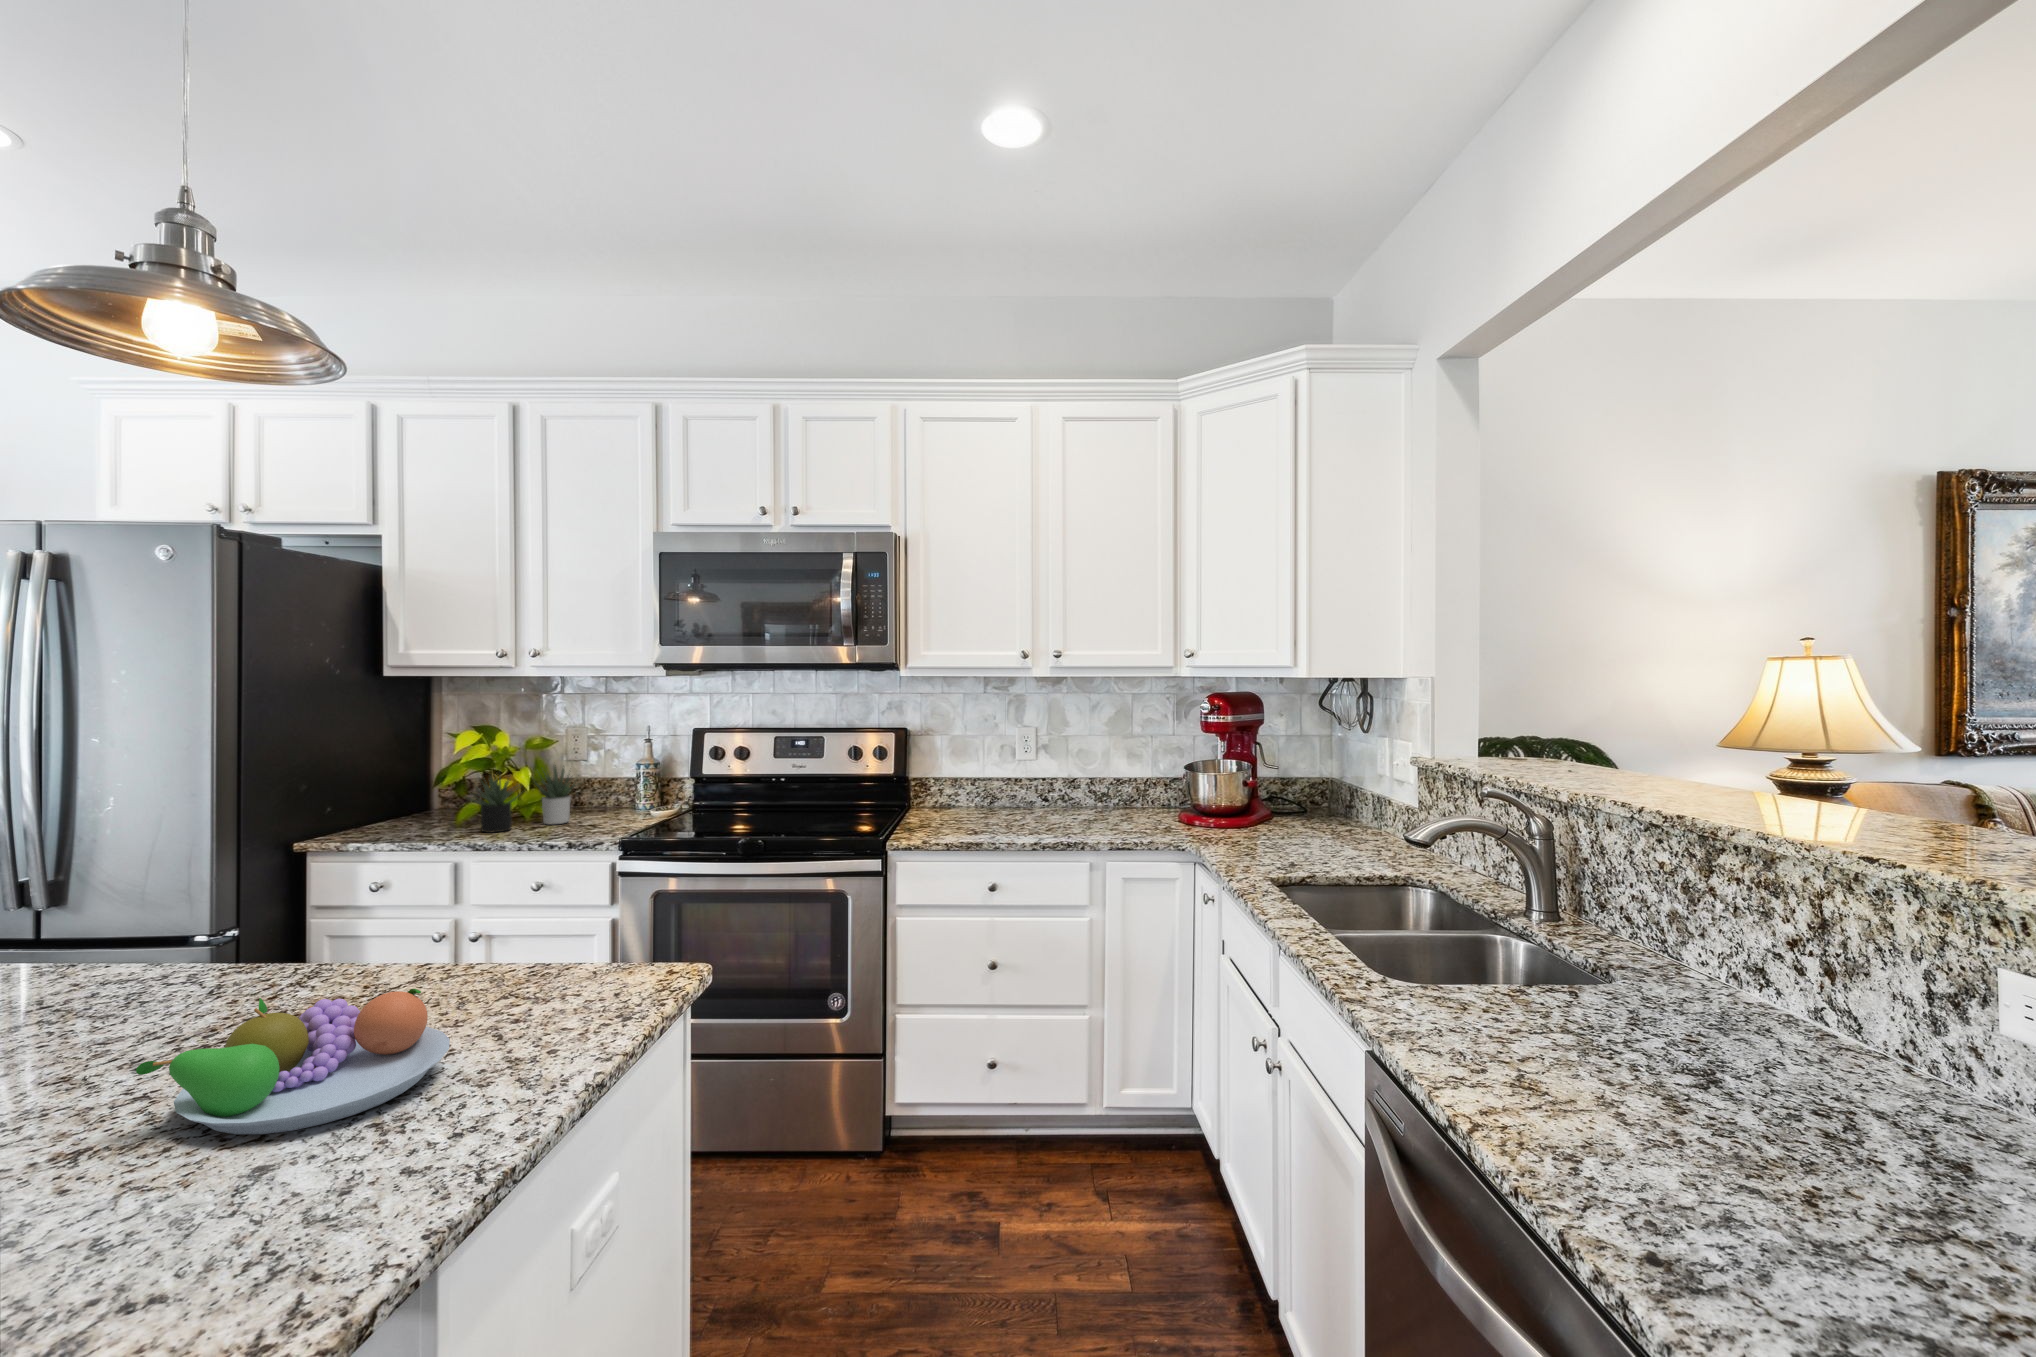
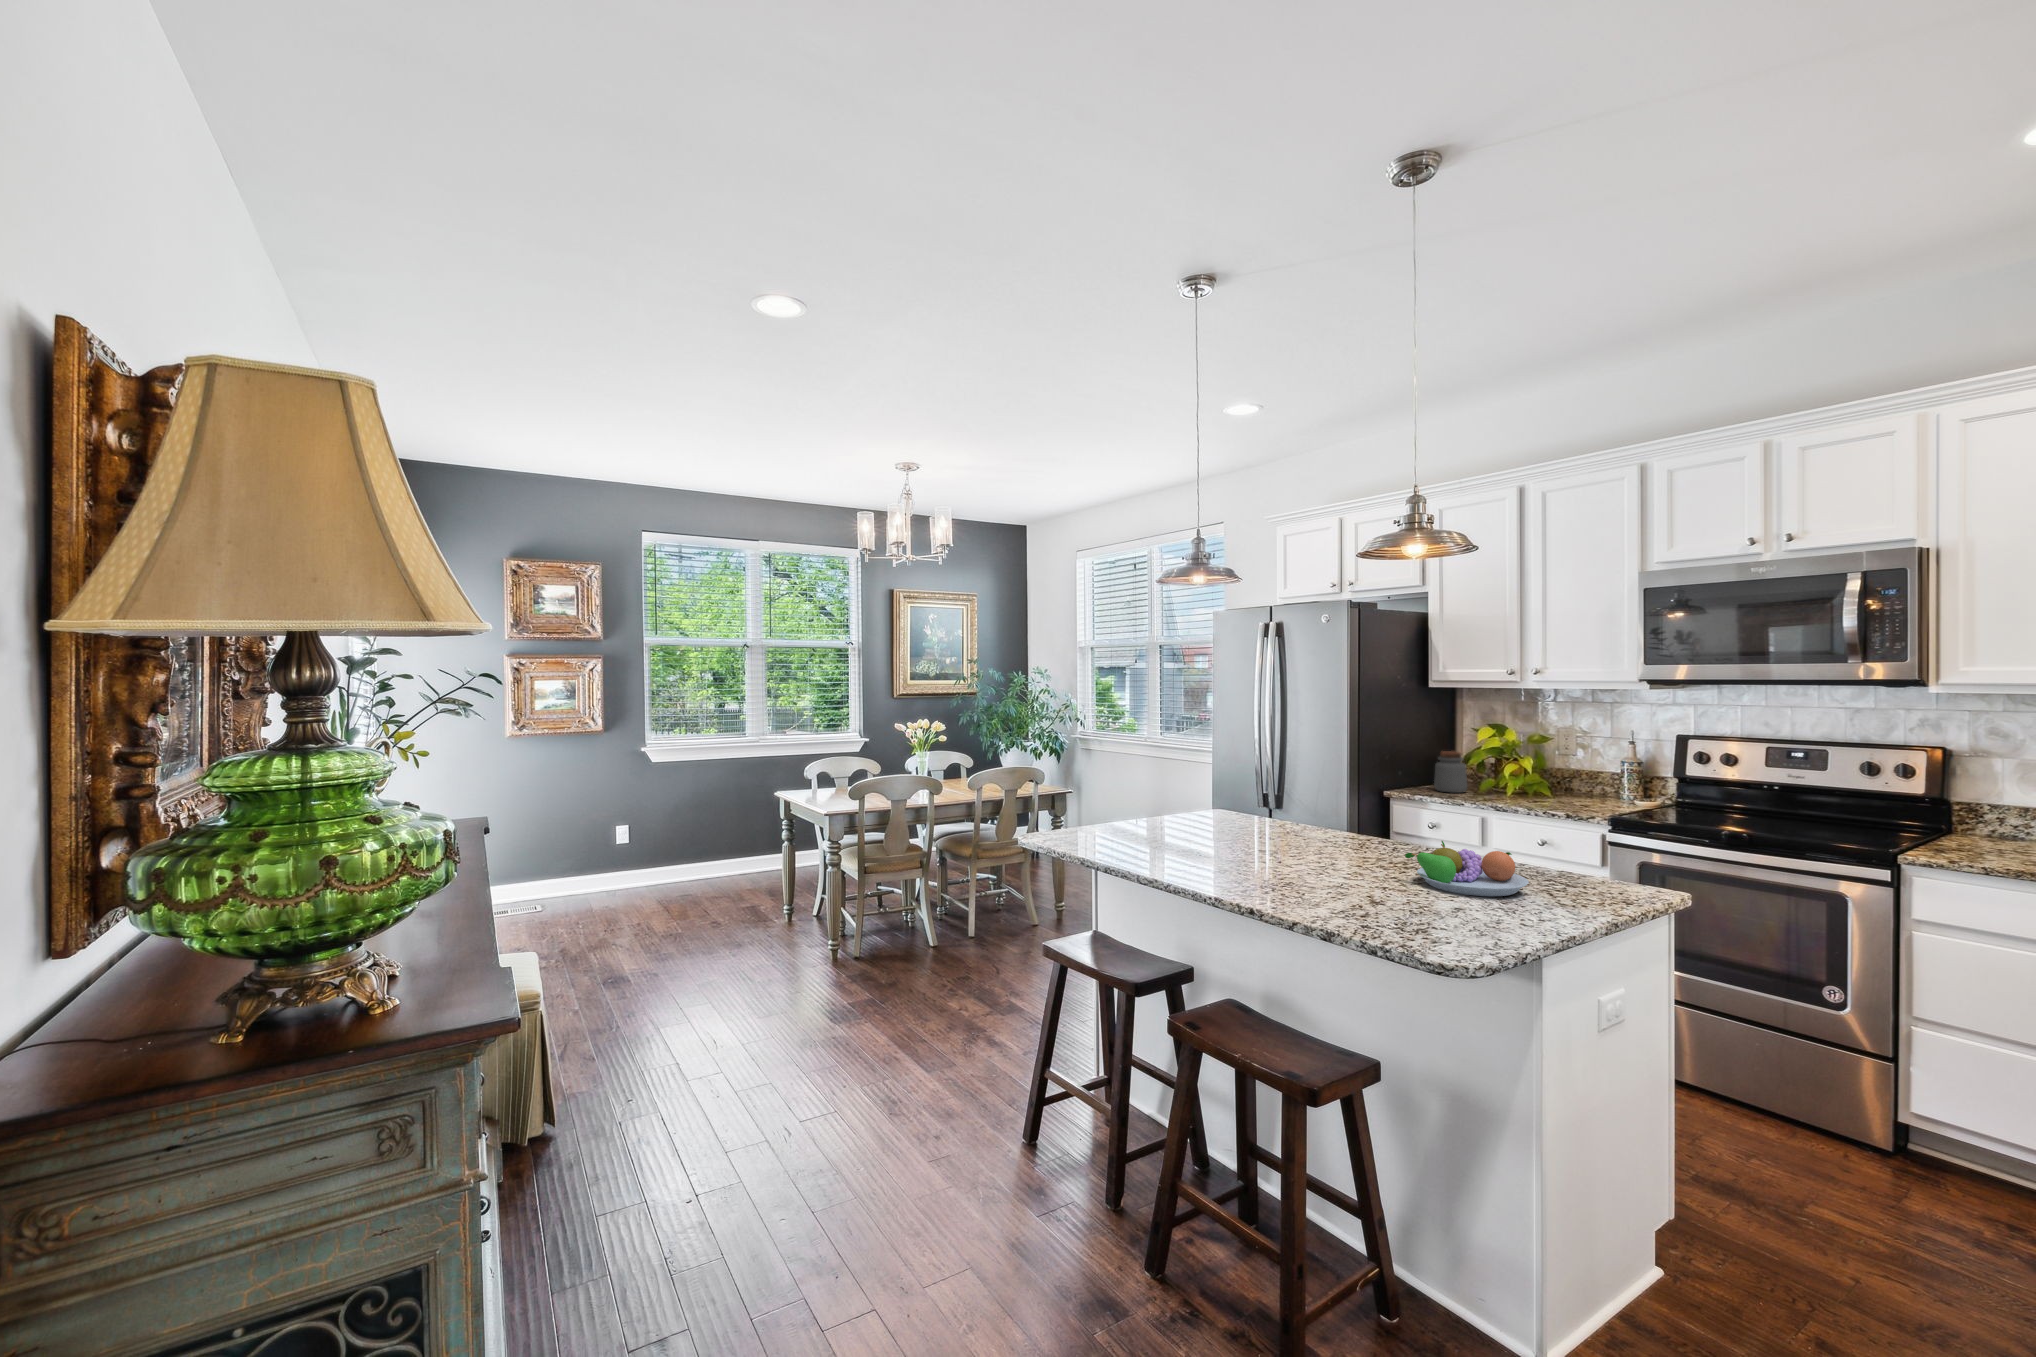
succulent plant: present [475,765,576,833] -> none [1485,754,1577,801]
jar: none [386,769,439,832] -> present [1434,751,1468,793]

